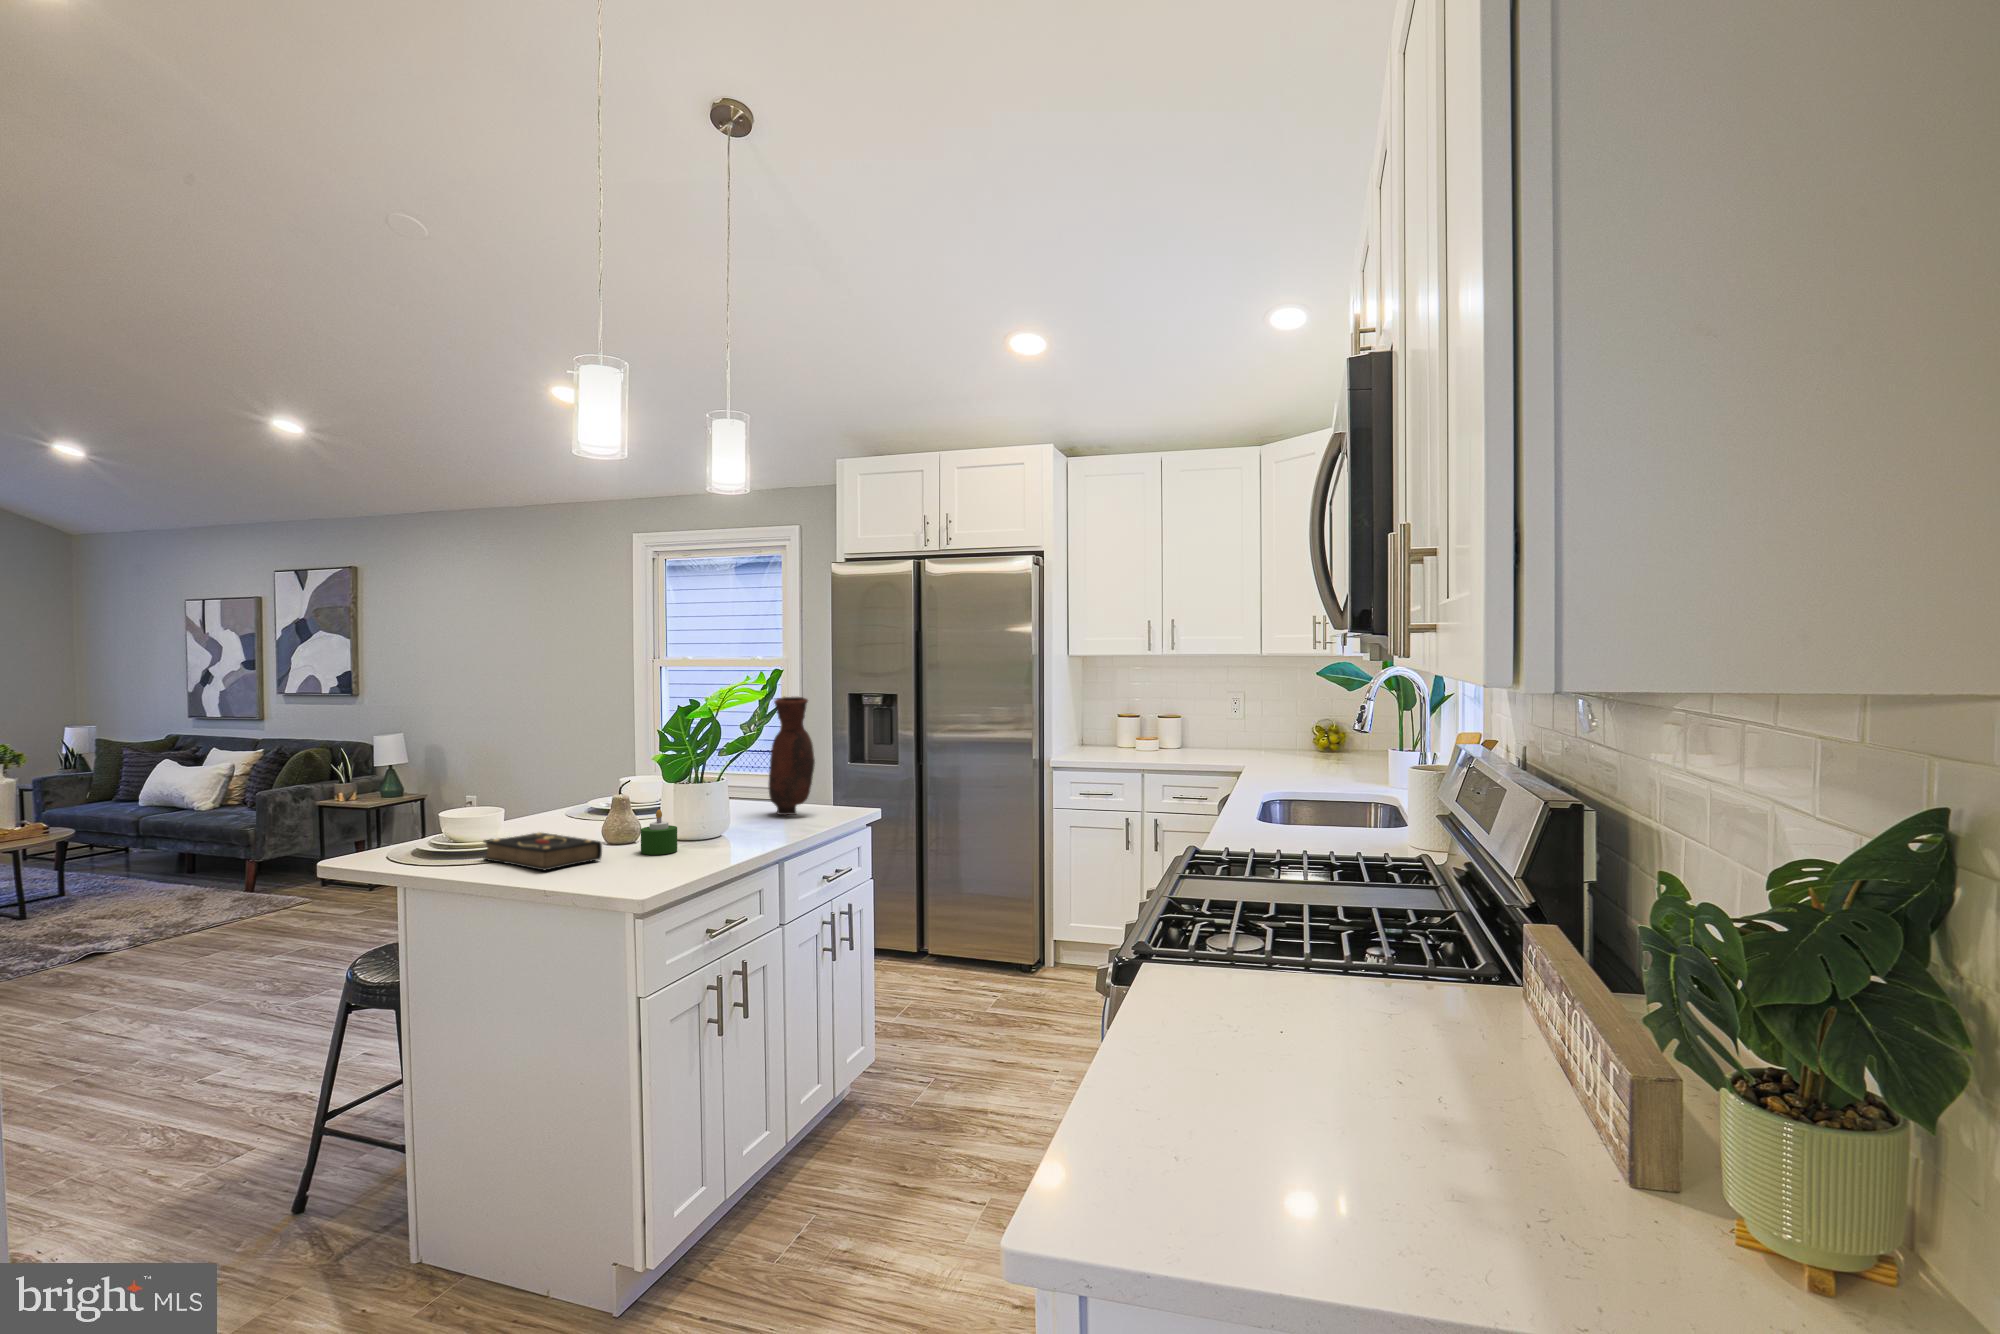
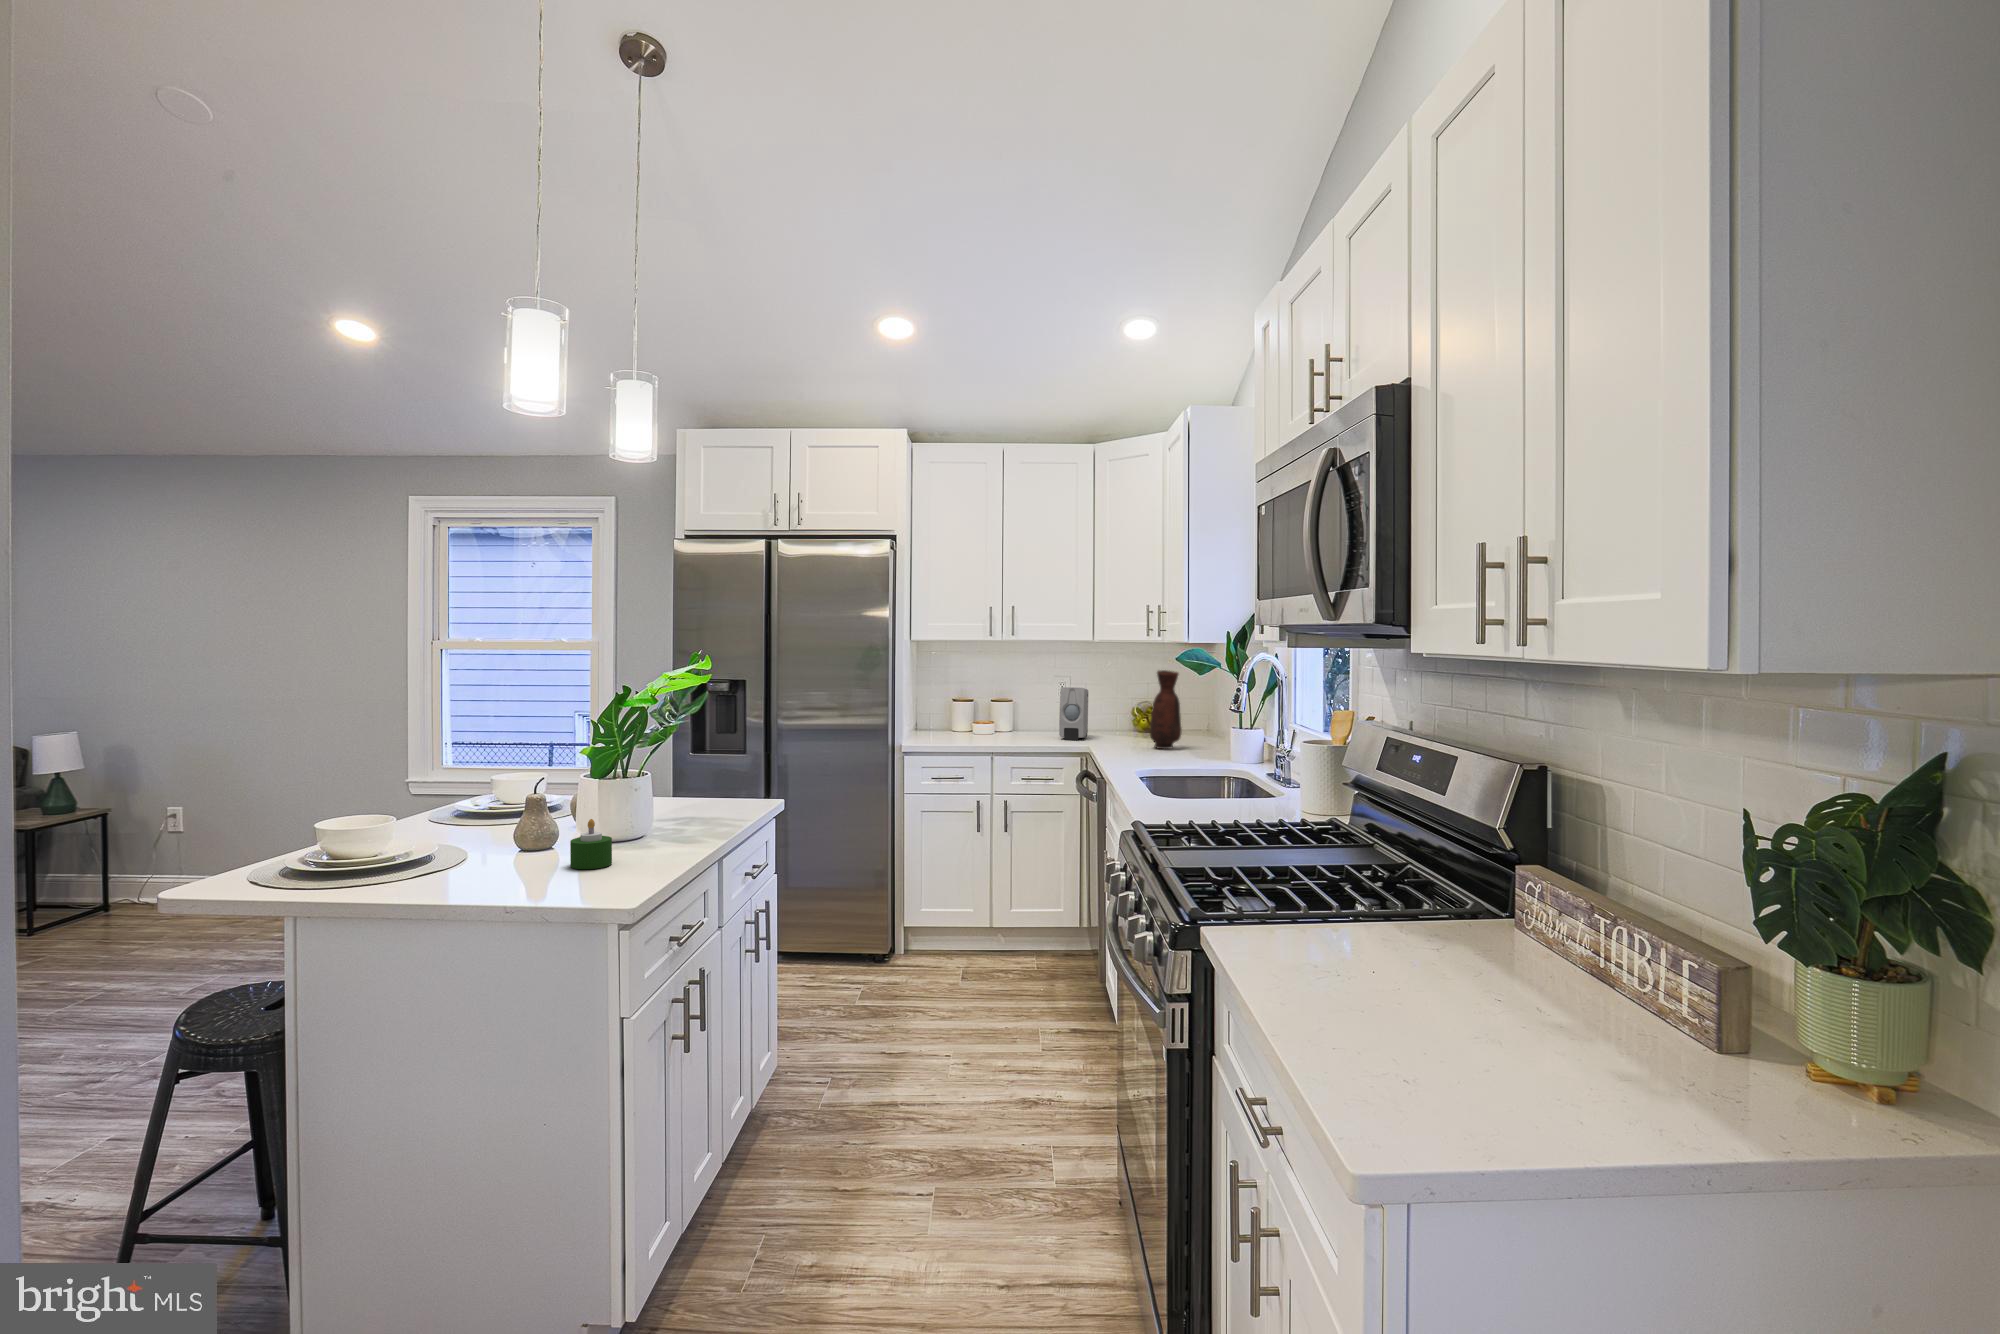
vase: present [768,697,815,815] -> present [1150,670,1181,749]
soap dispenser: none [1218,700,1253,756] -> present [1059,687,1088,740]
book: present [484,832,602,871] -> none [384,851,536,895]

